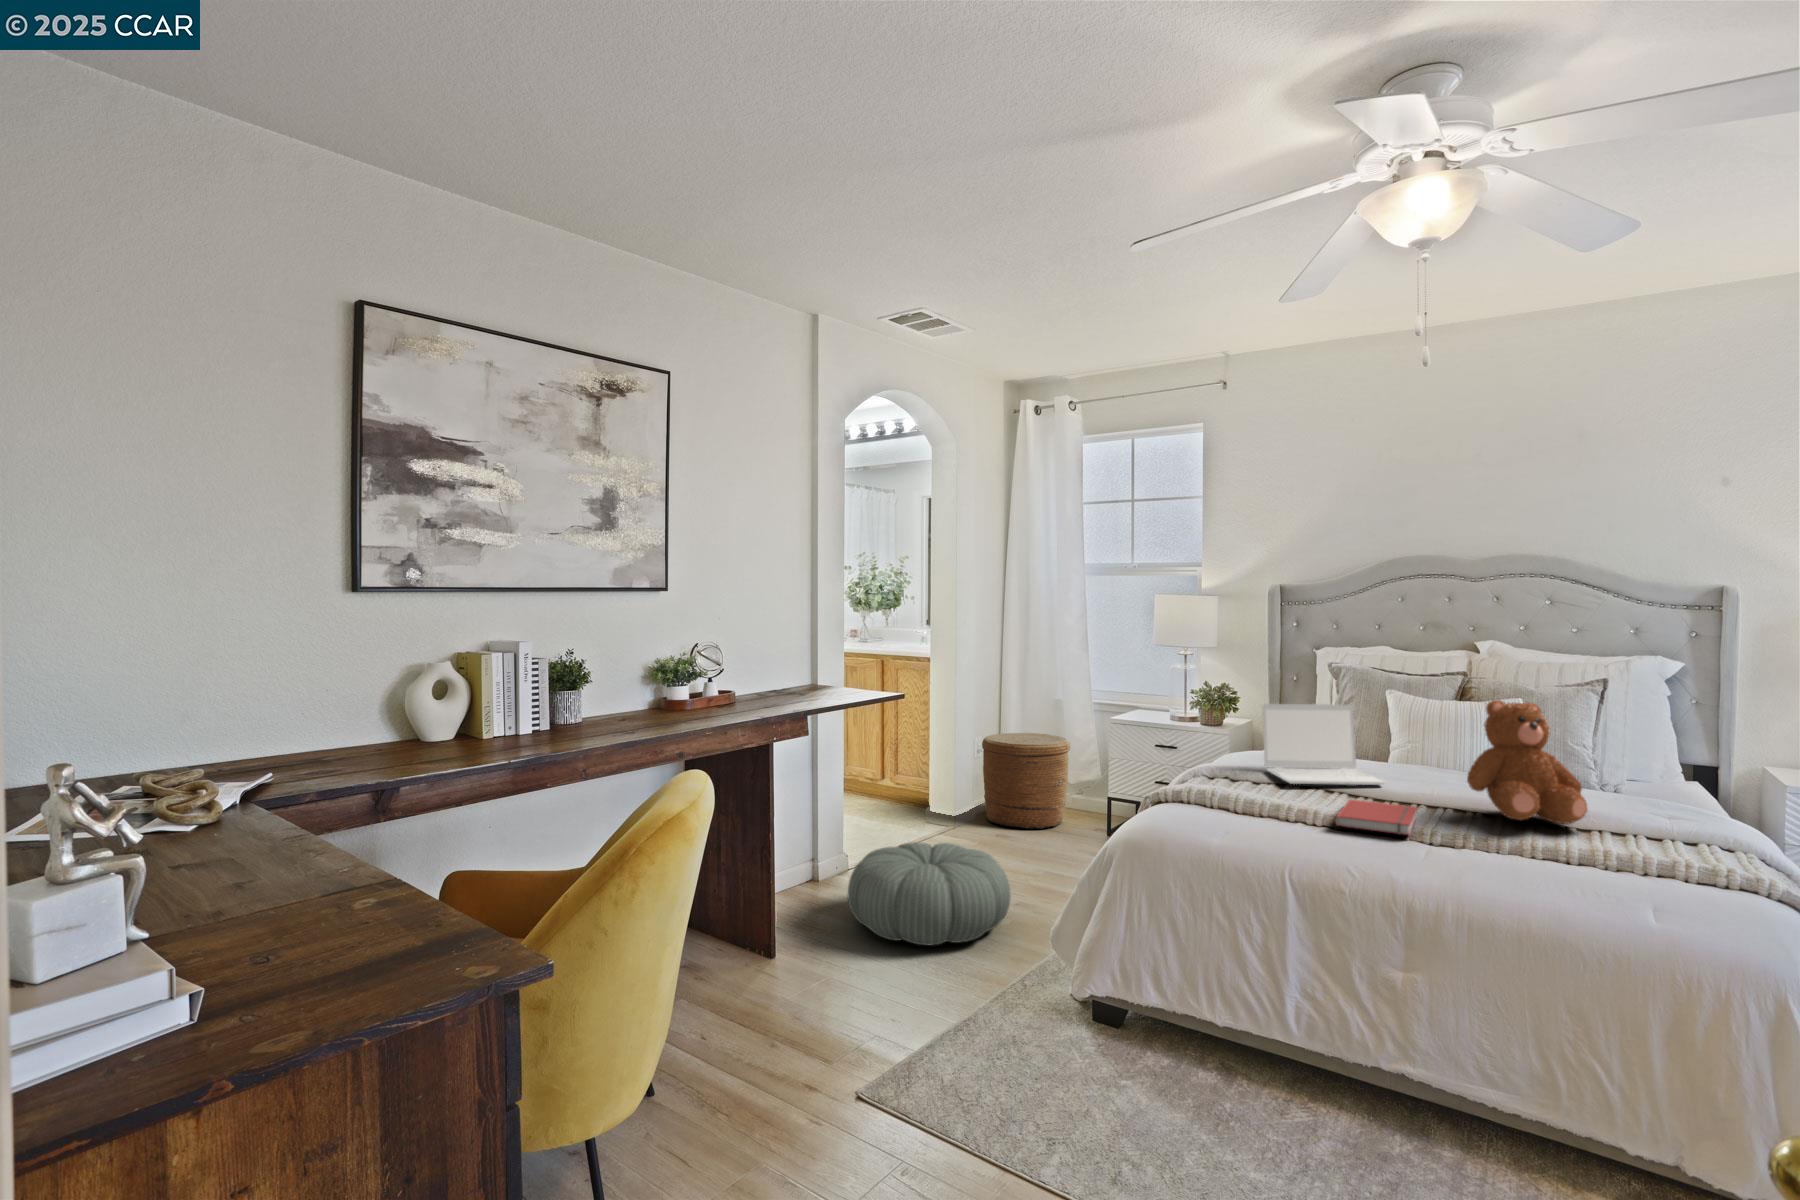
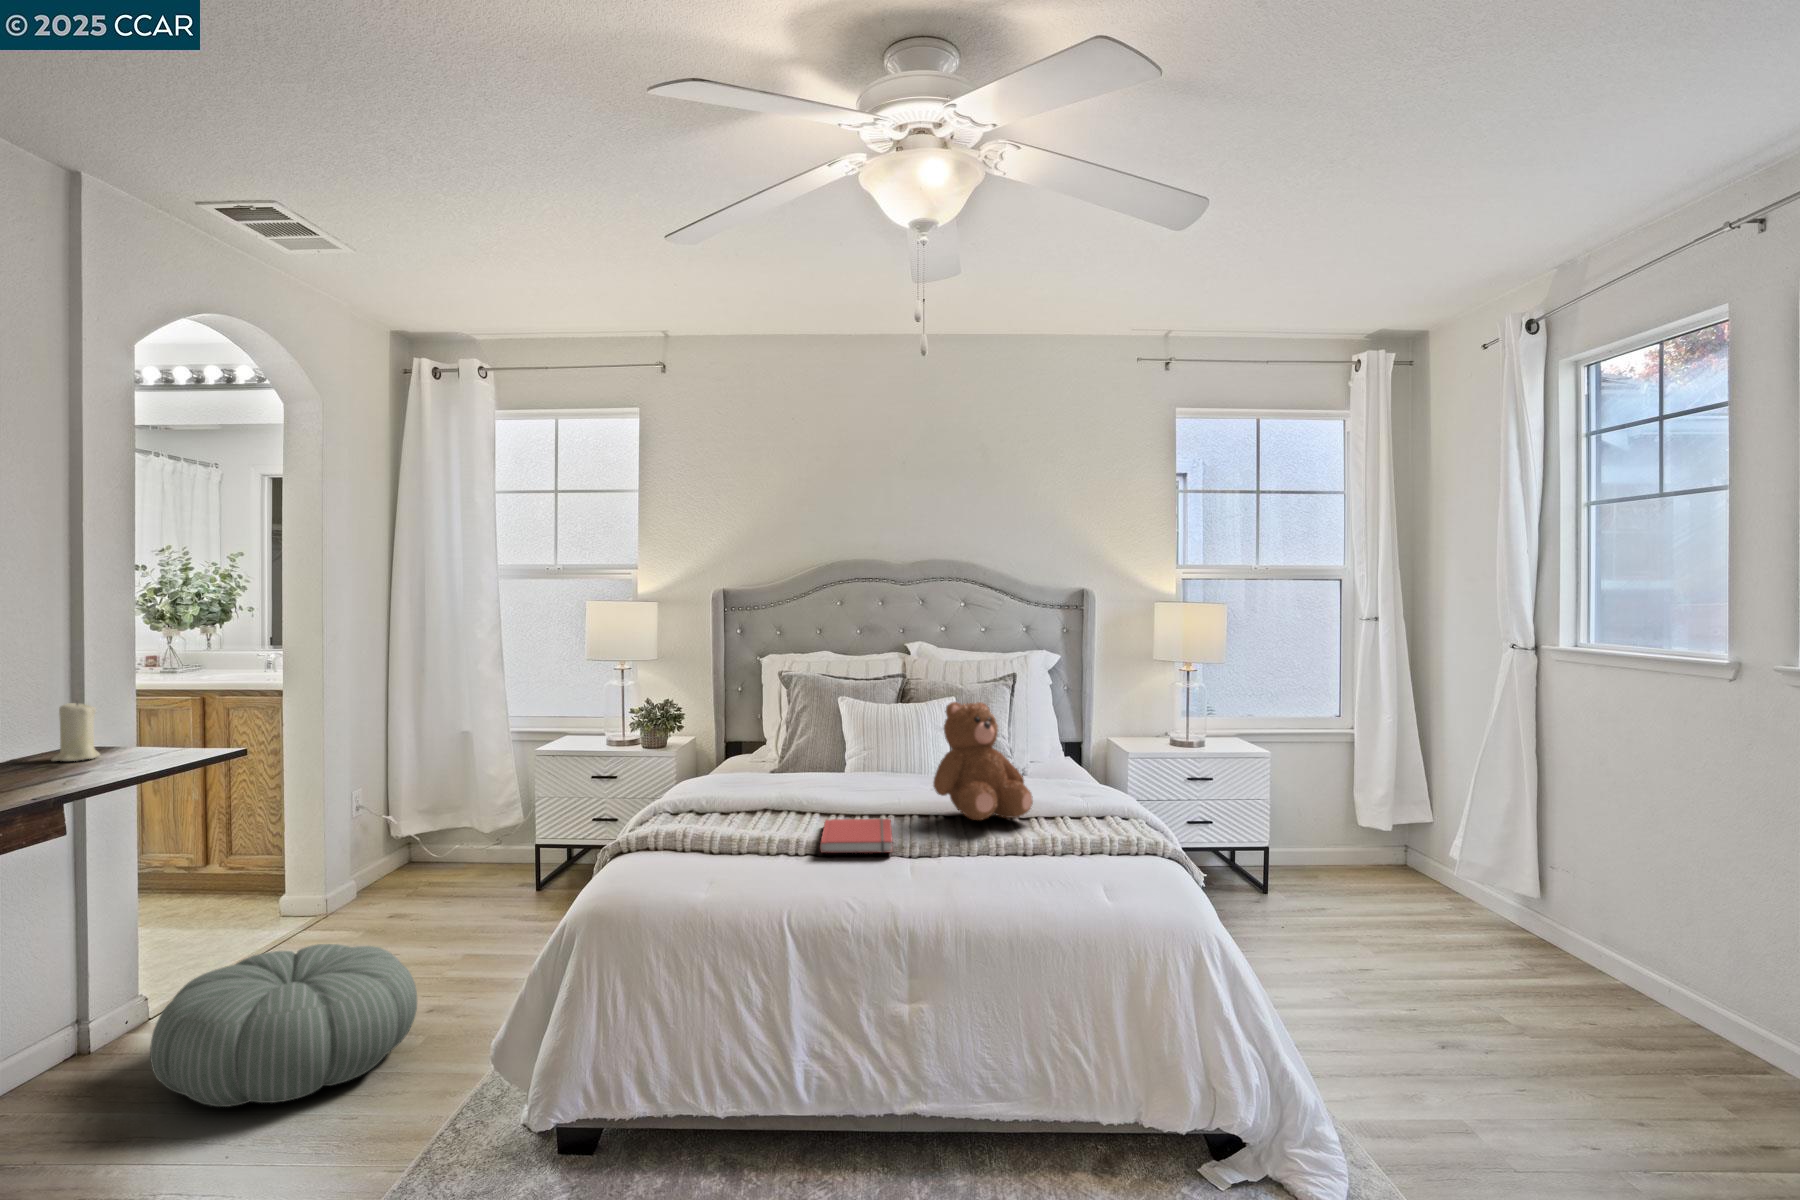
candle: none [799,656,824,695] -> present [52,702,100,761]
laptop: present [1262,704,1384,785] -> none [726,716,852,809]
woven basket: present [982,733,1070,829] -> none [362,775,484,898]

